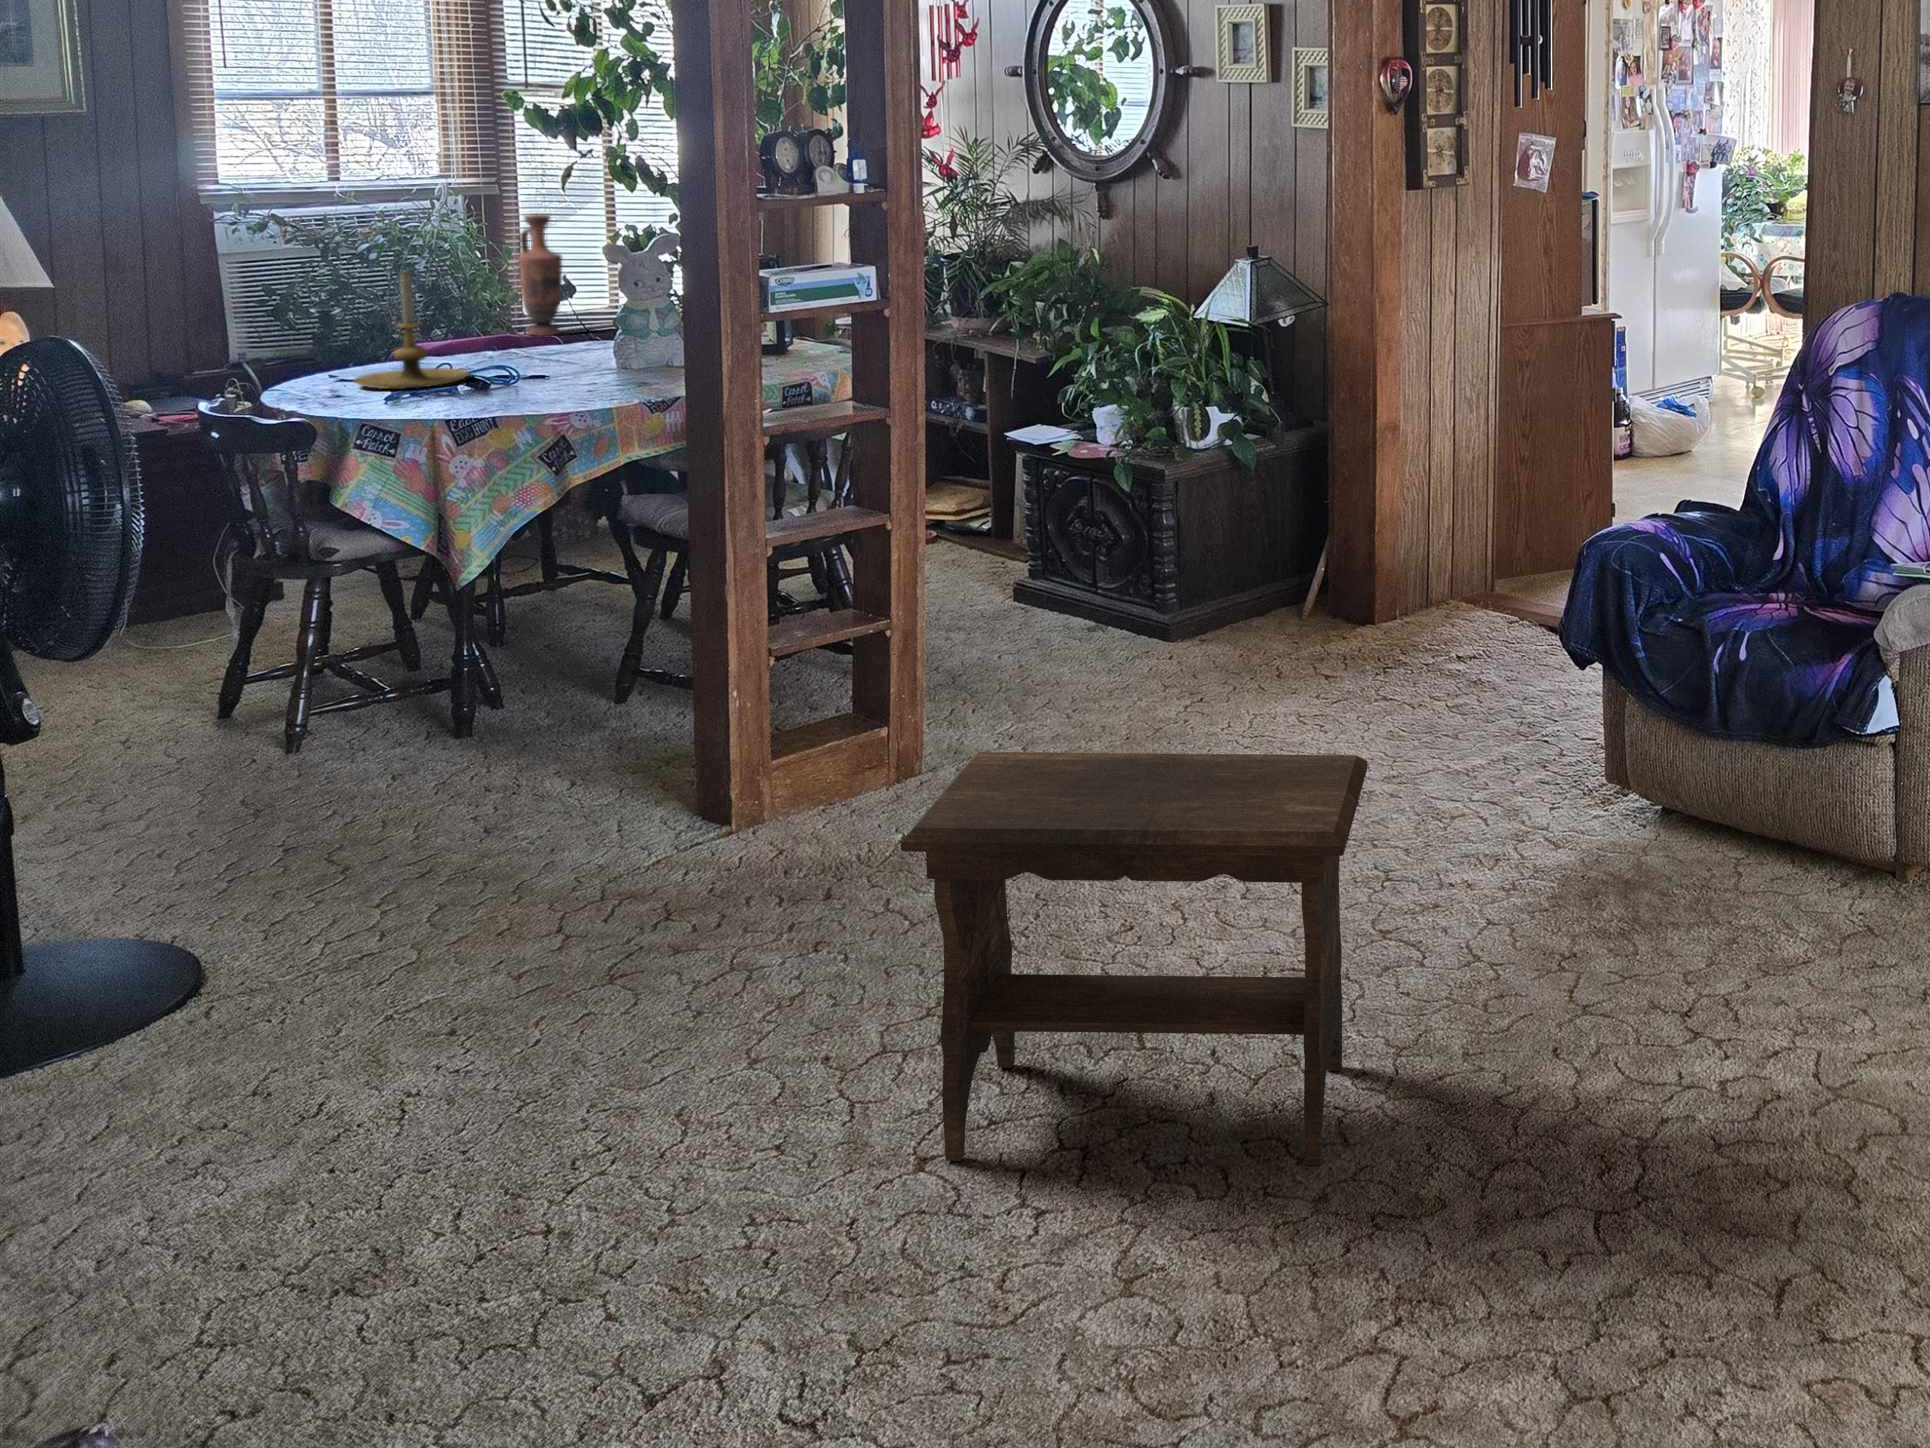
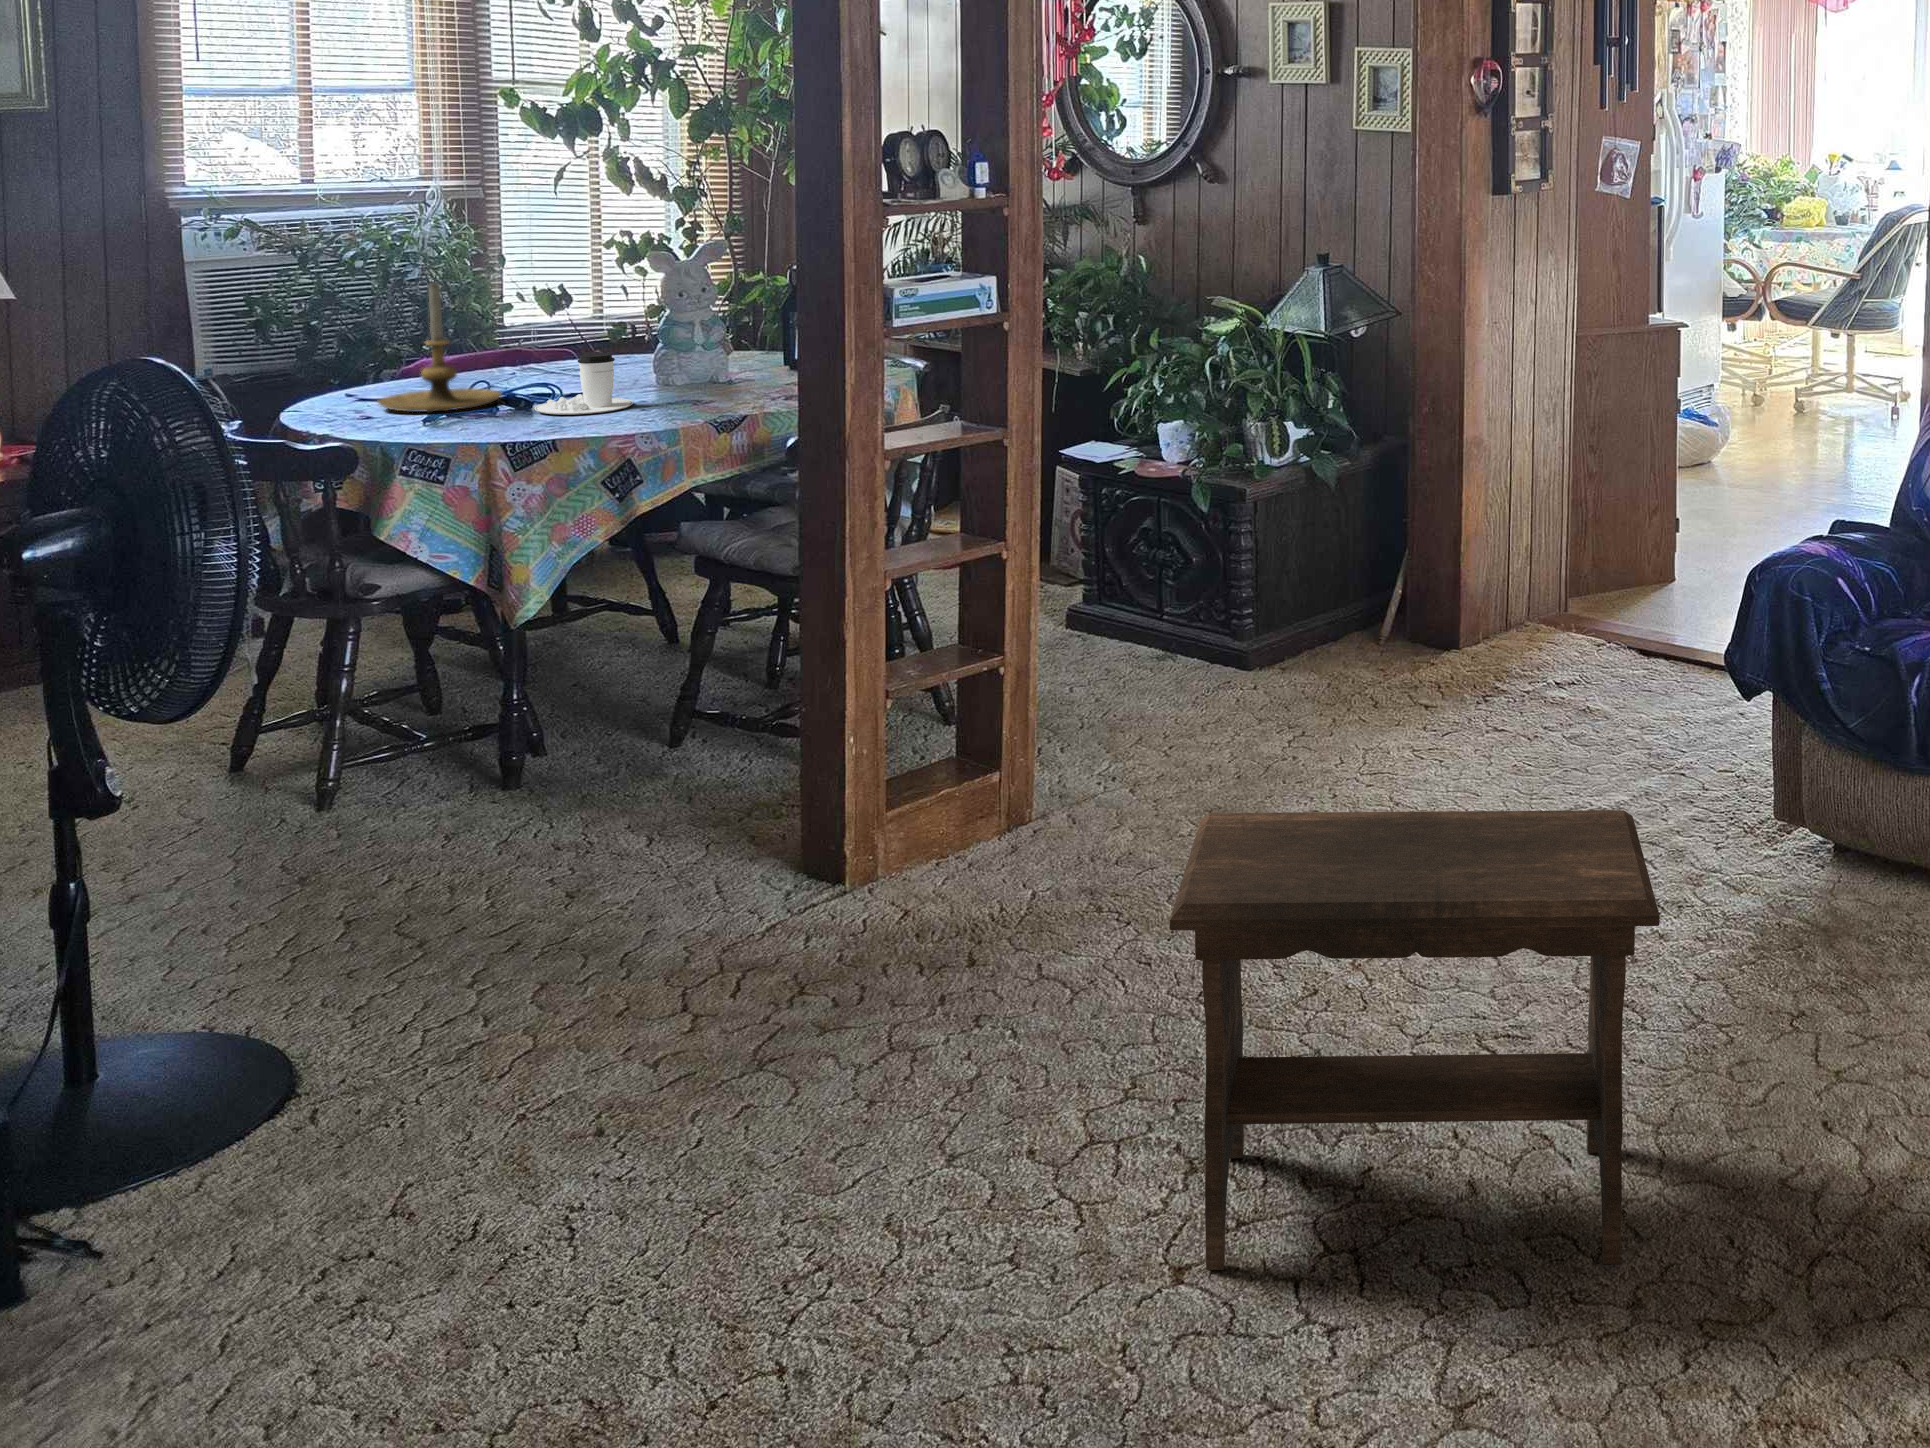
vase: present [518,214,562,336] -> none [523,222,571,352]
coffee cup: none [491,335,585,392] -> present [534,353,634,415]

